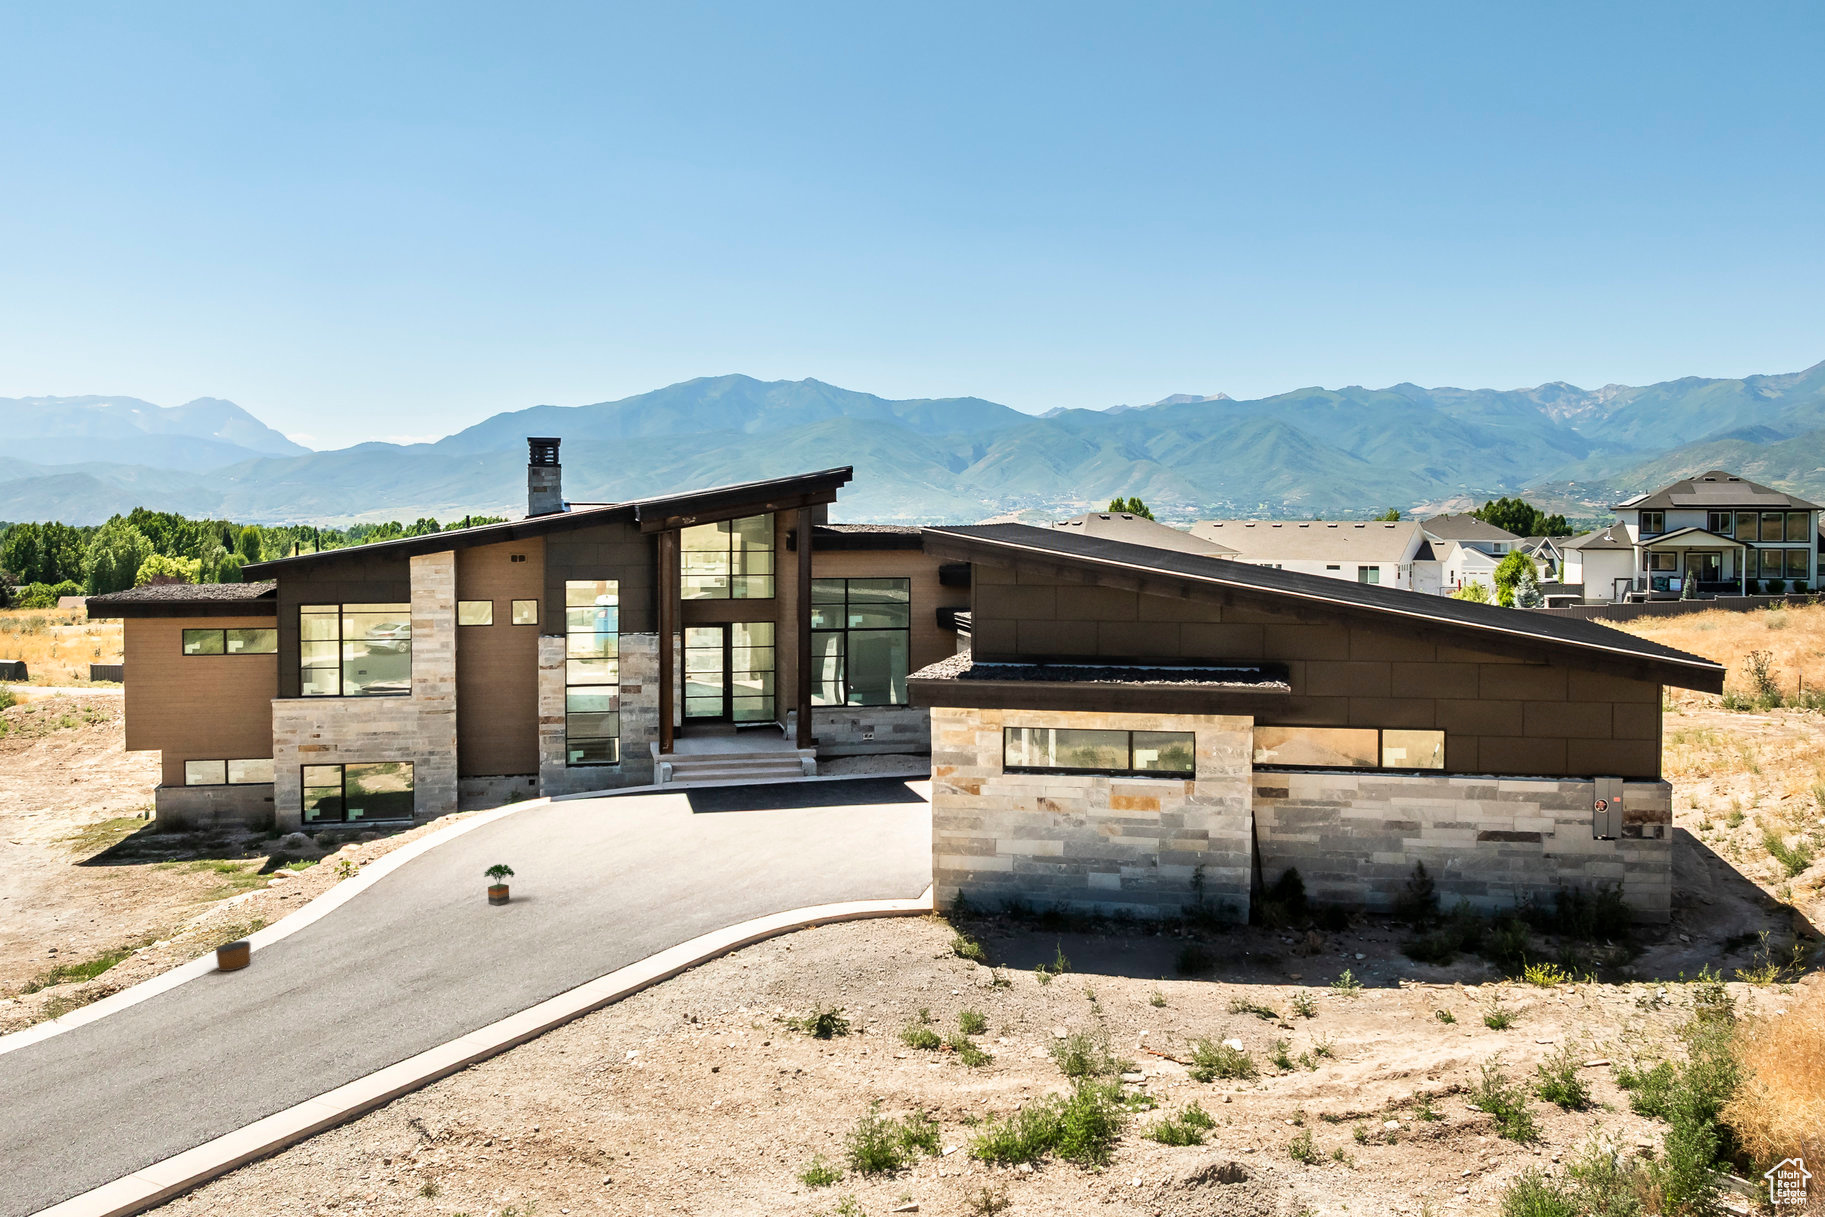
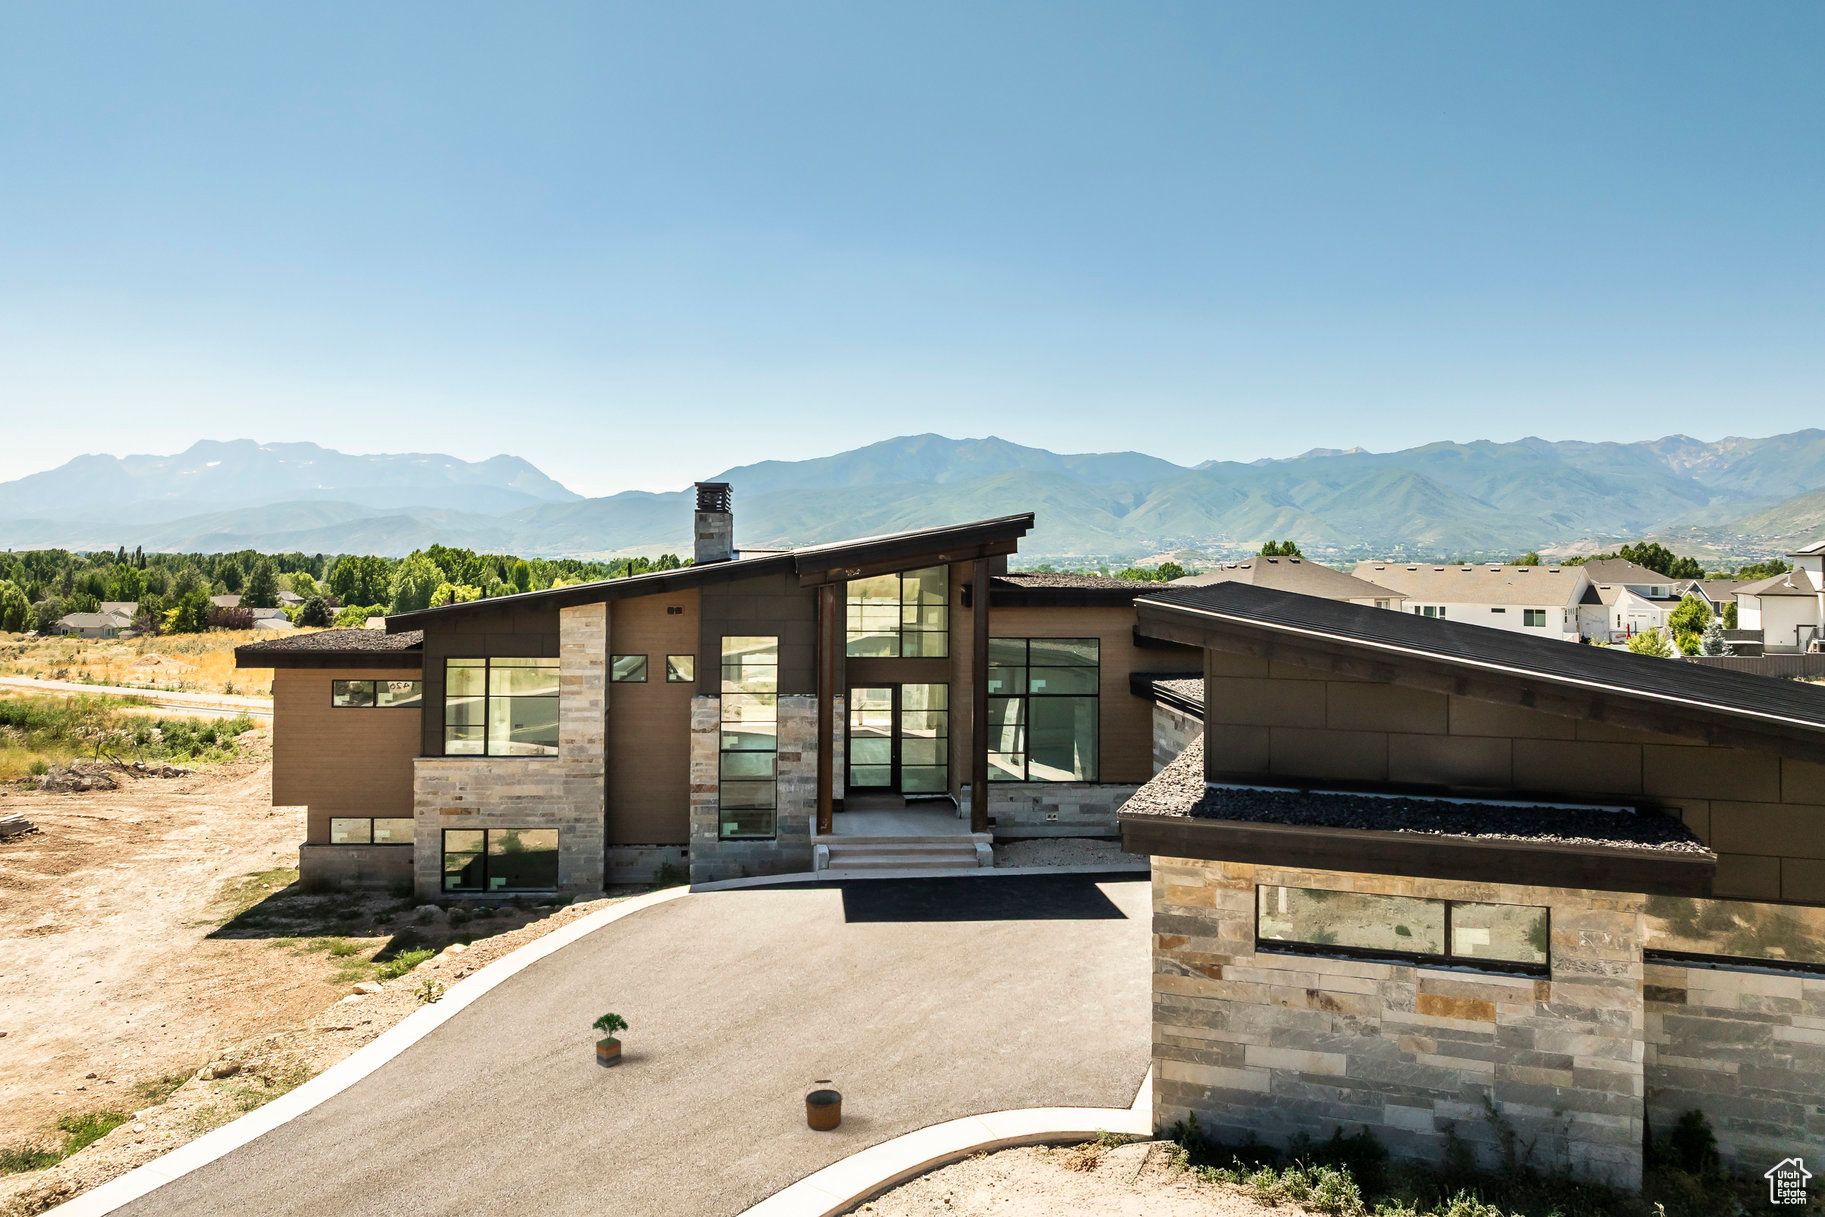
bucket: present [216,931,251,971] -> present [805,1080,843,1131]

